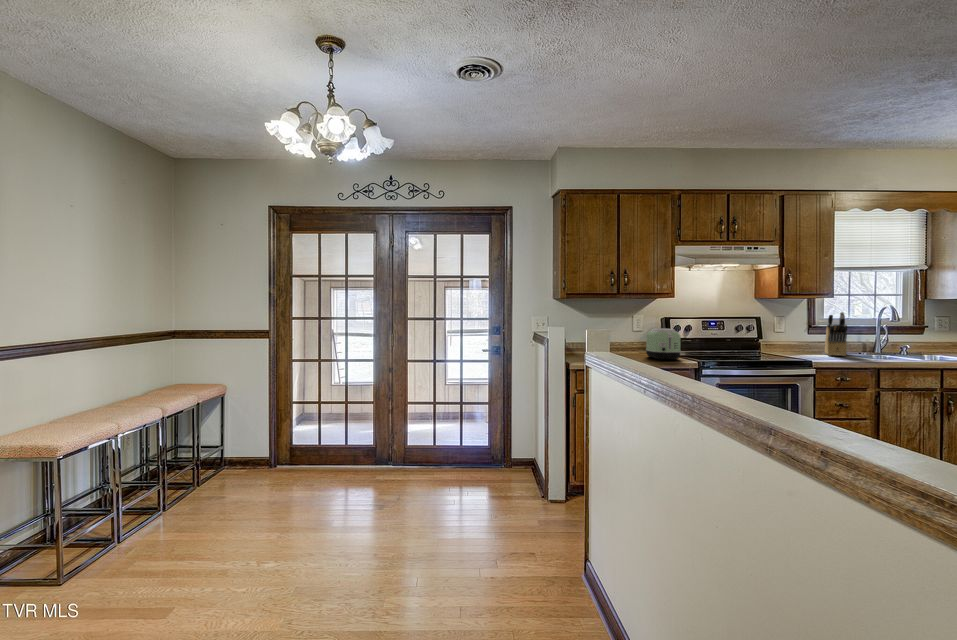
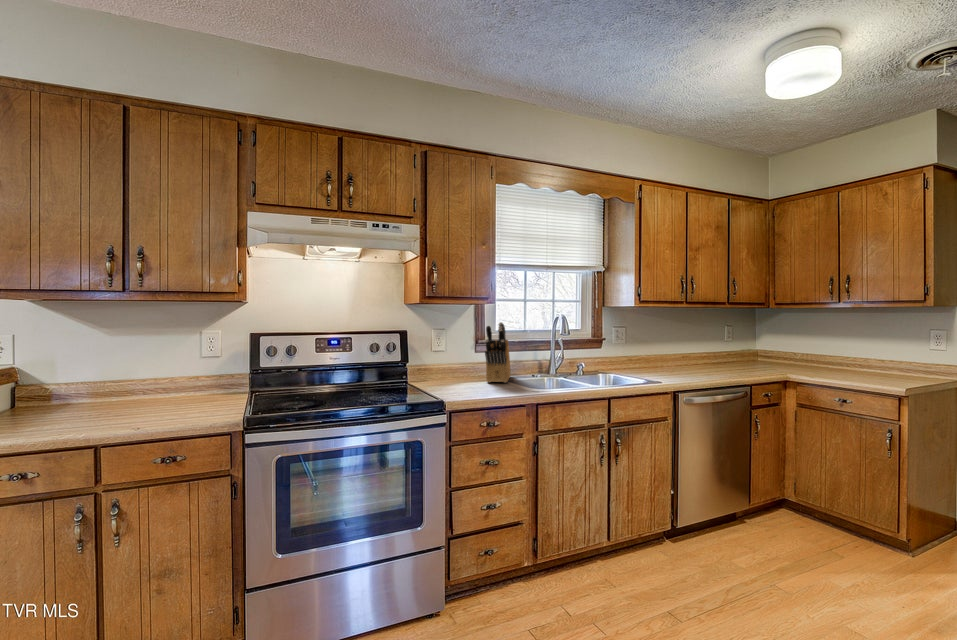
toaster: present [646,328,681,360] -> none [168,351,232,410]

